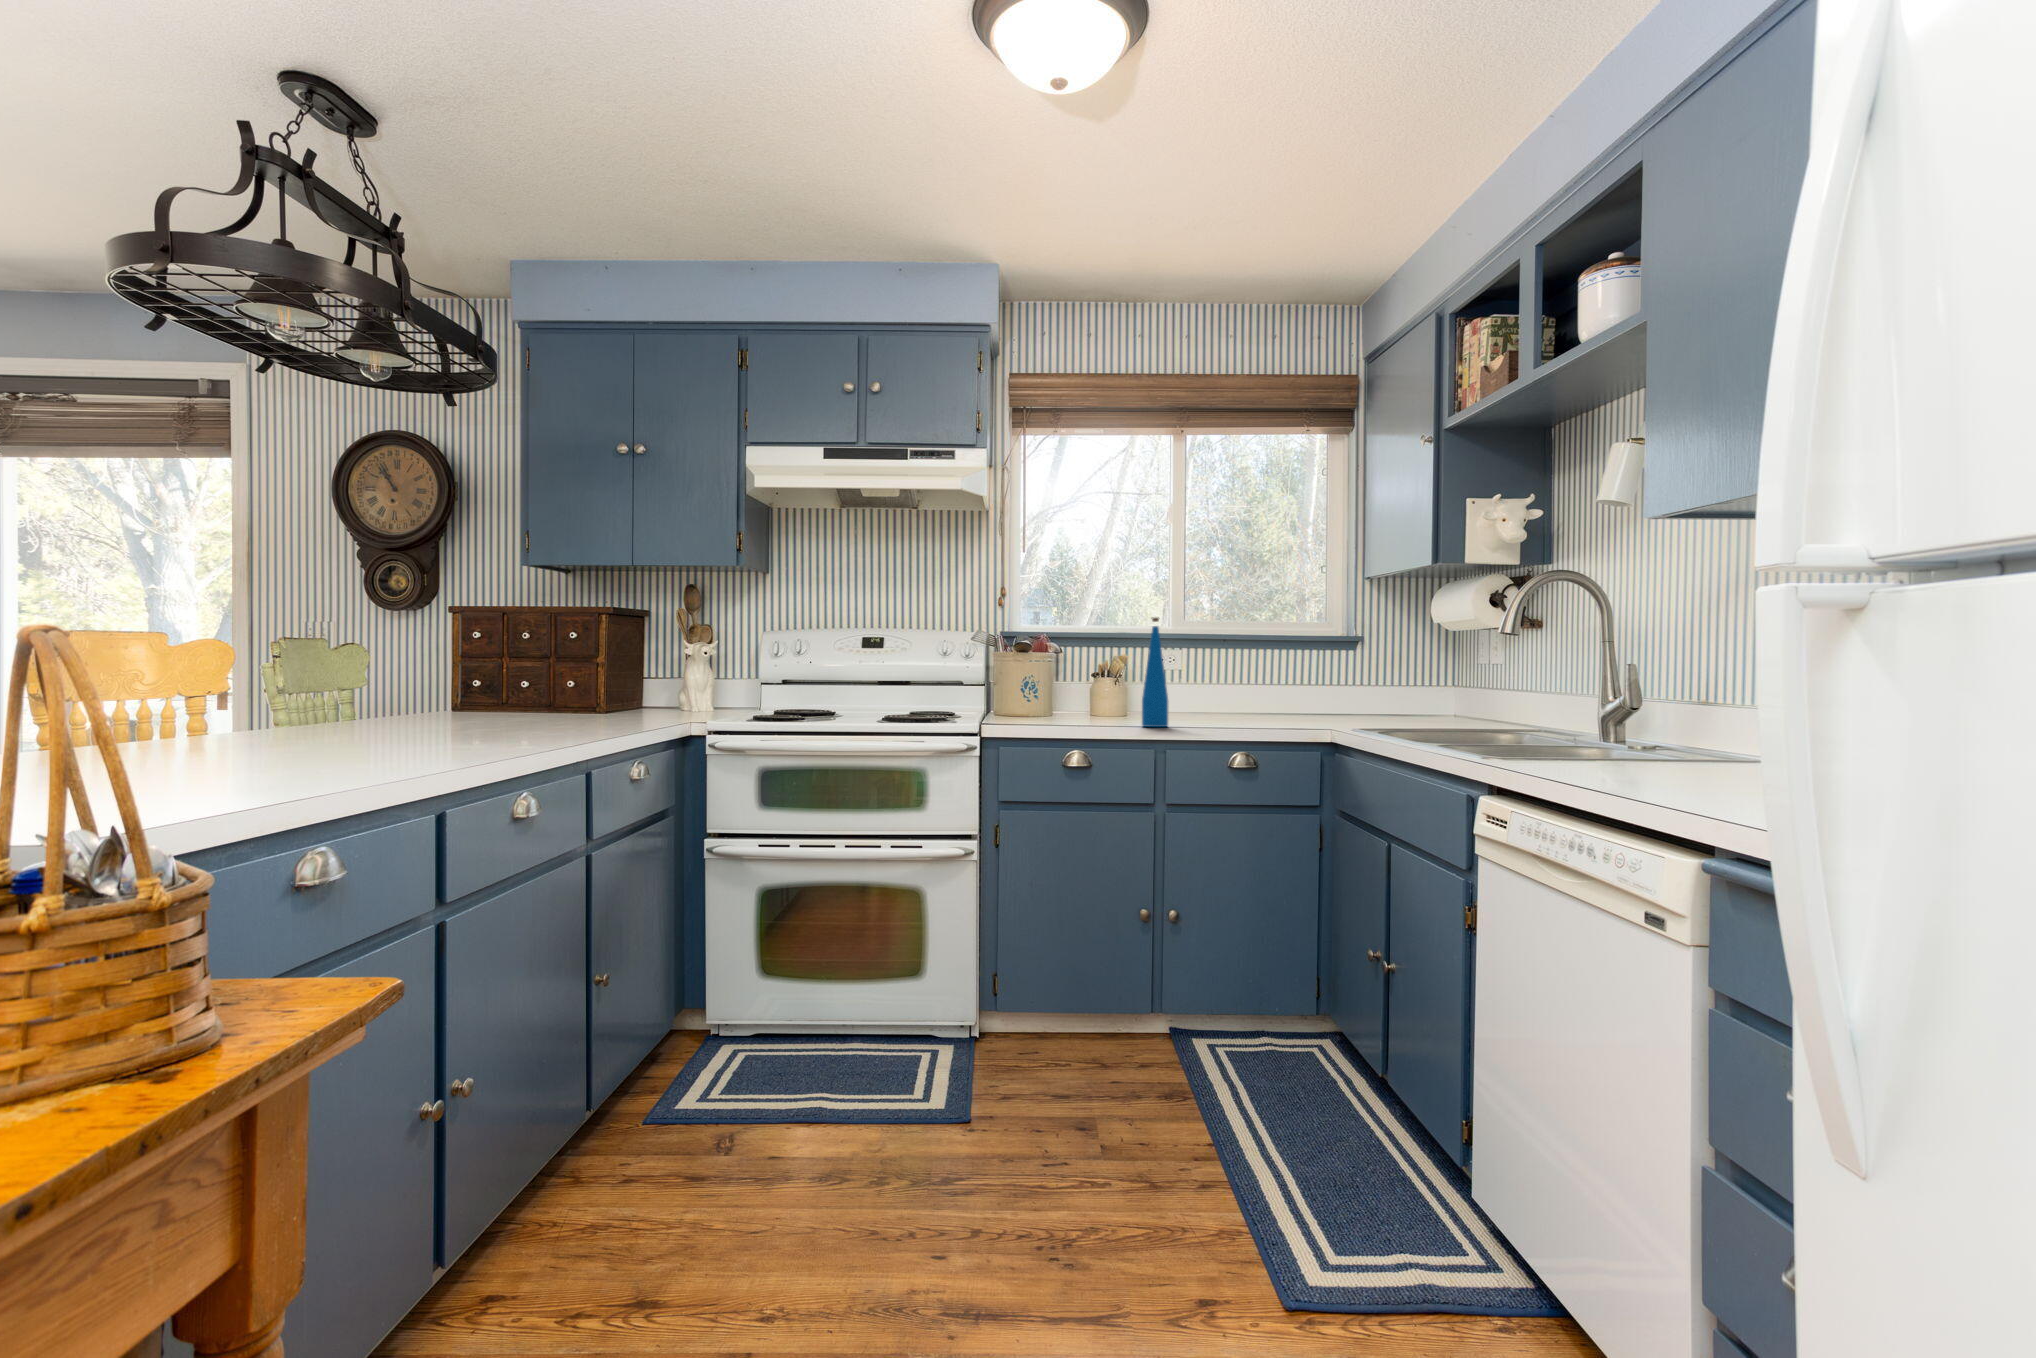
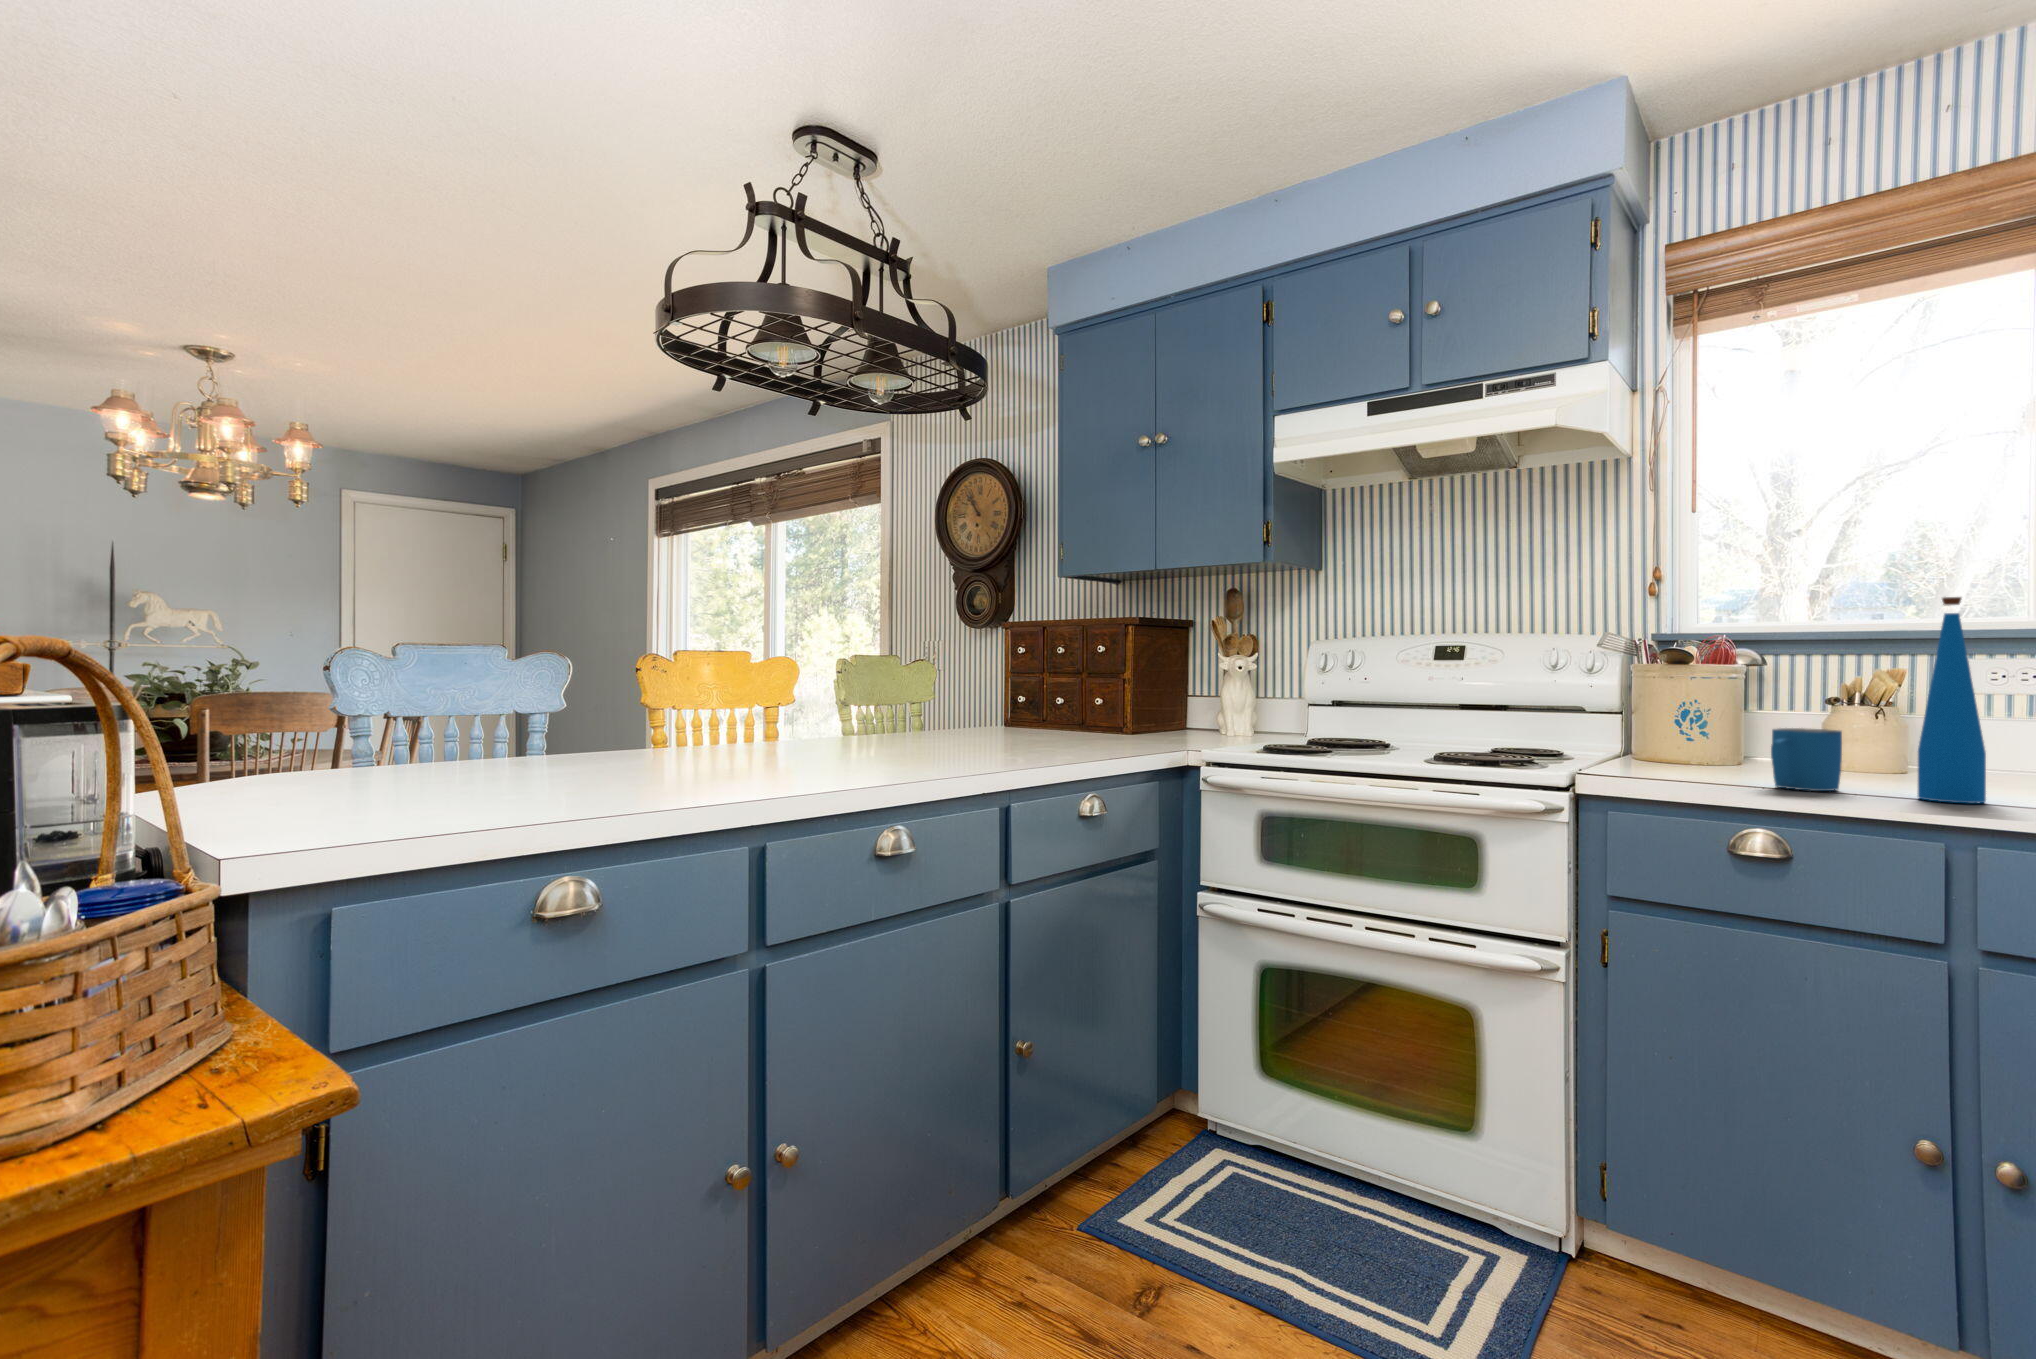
mug: none [1078,691,1109,726] -> present [1771,728,1842,791]

